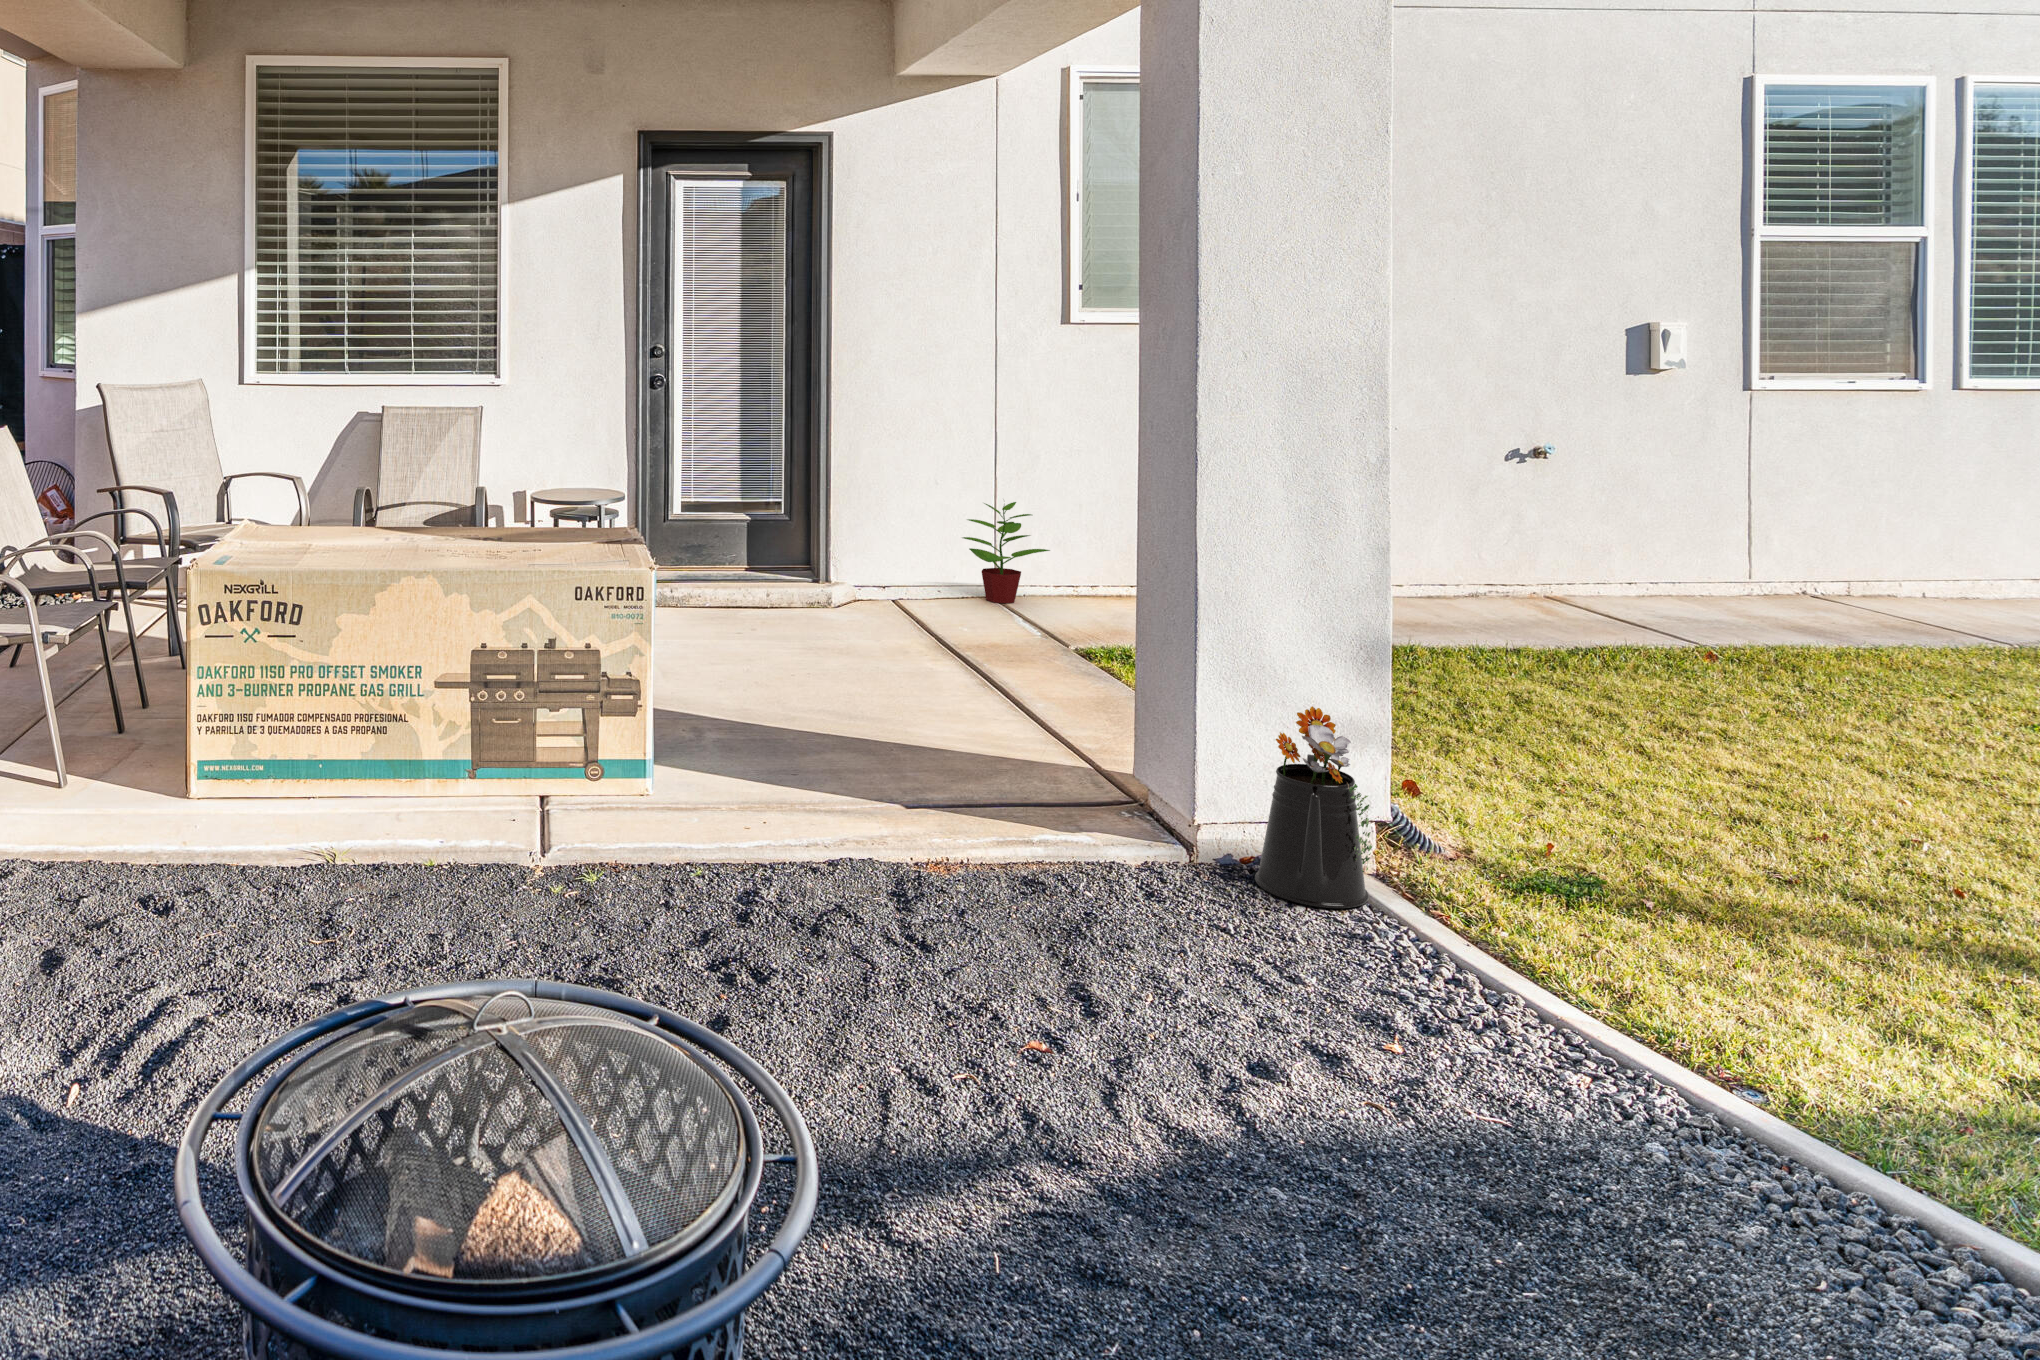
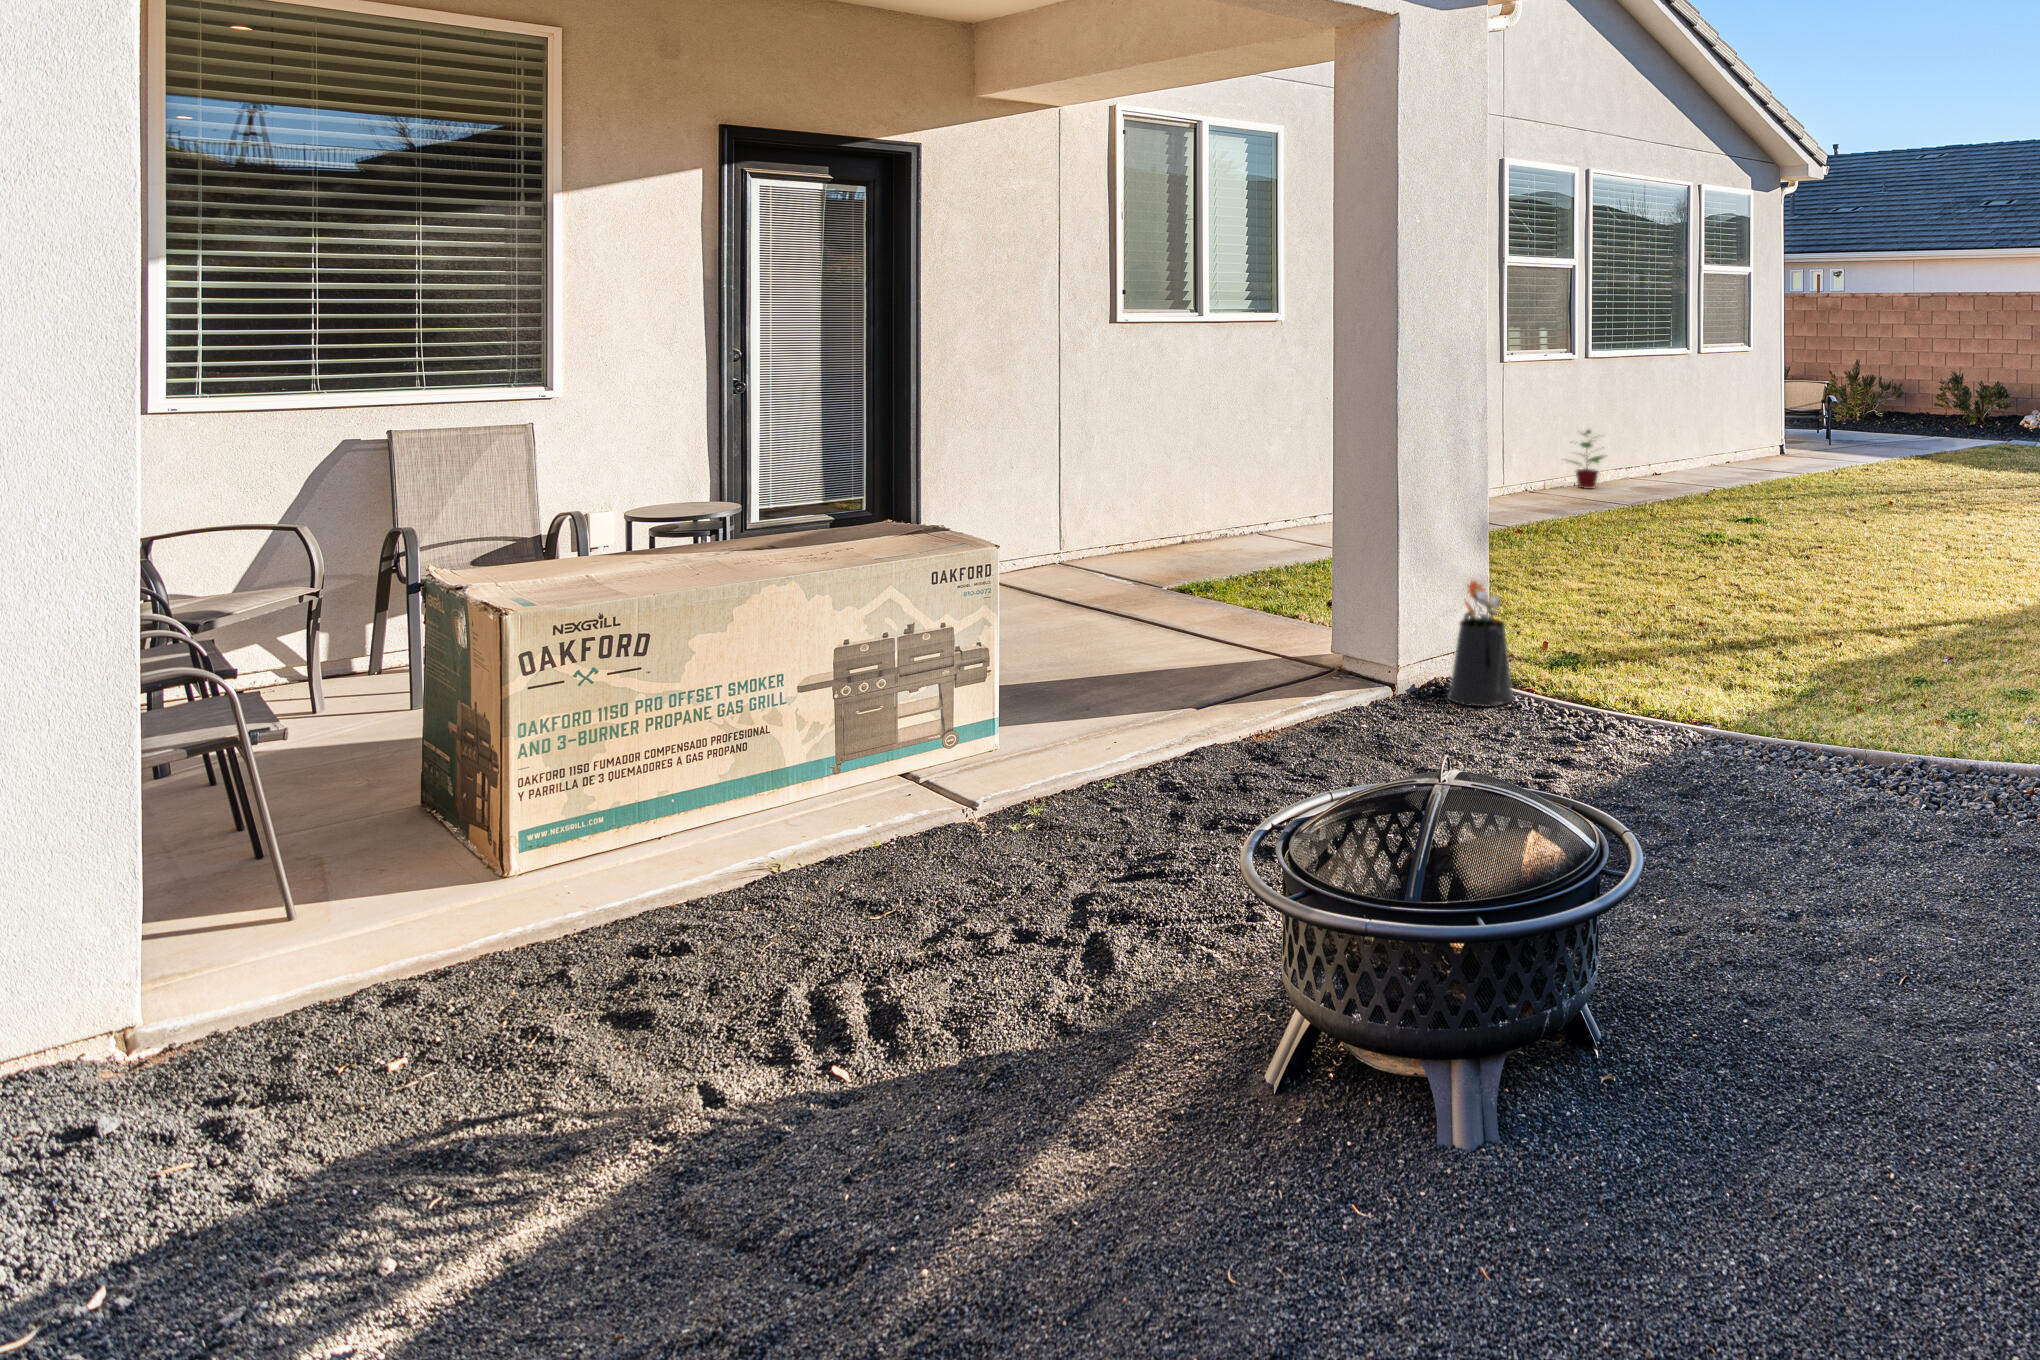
potted plant: present [963,502,1050,603] -> present [1573,430,1604,489]

